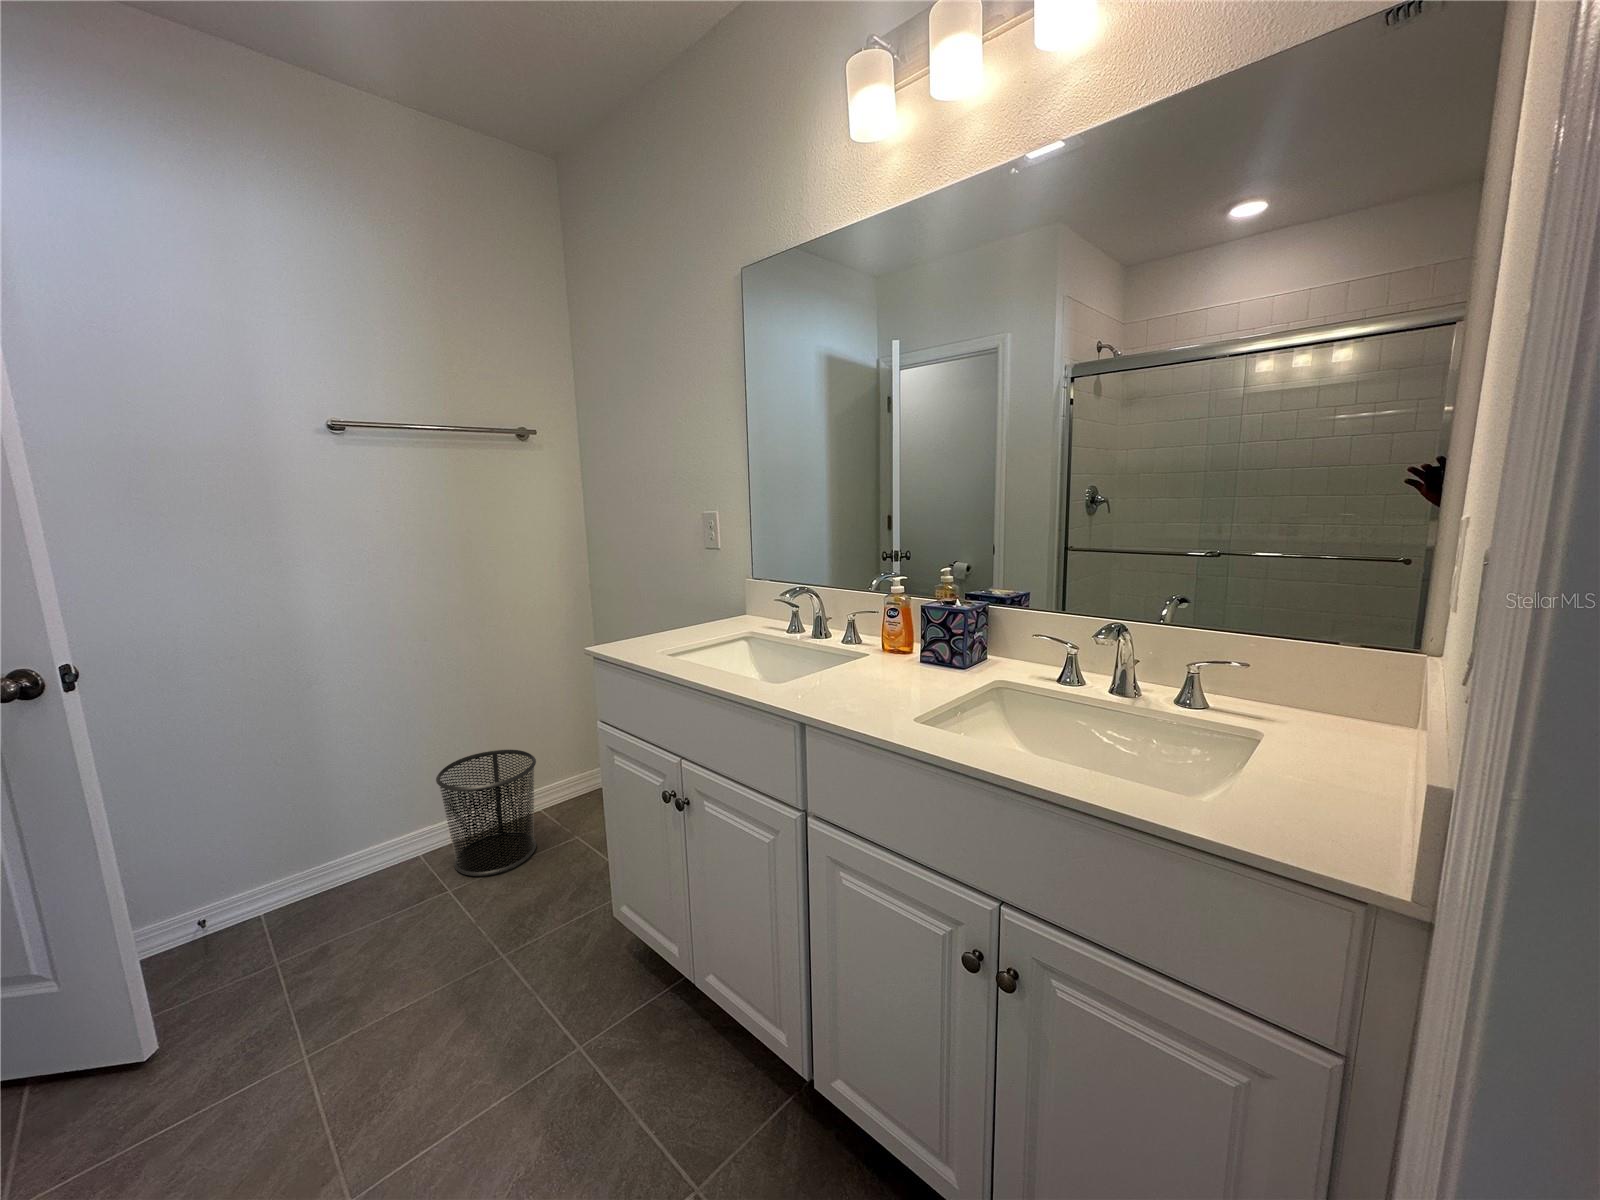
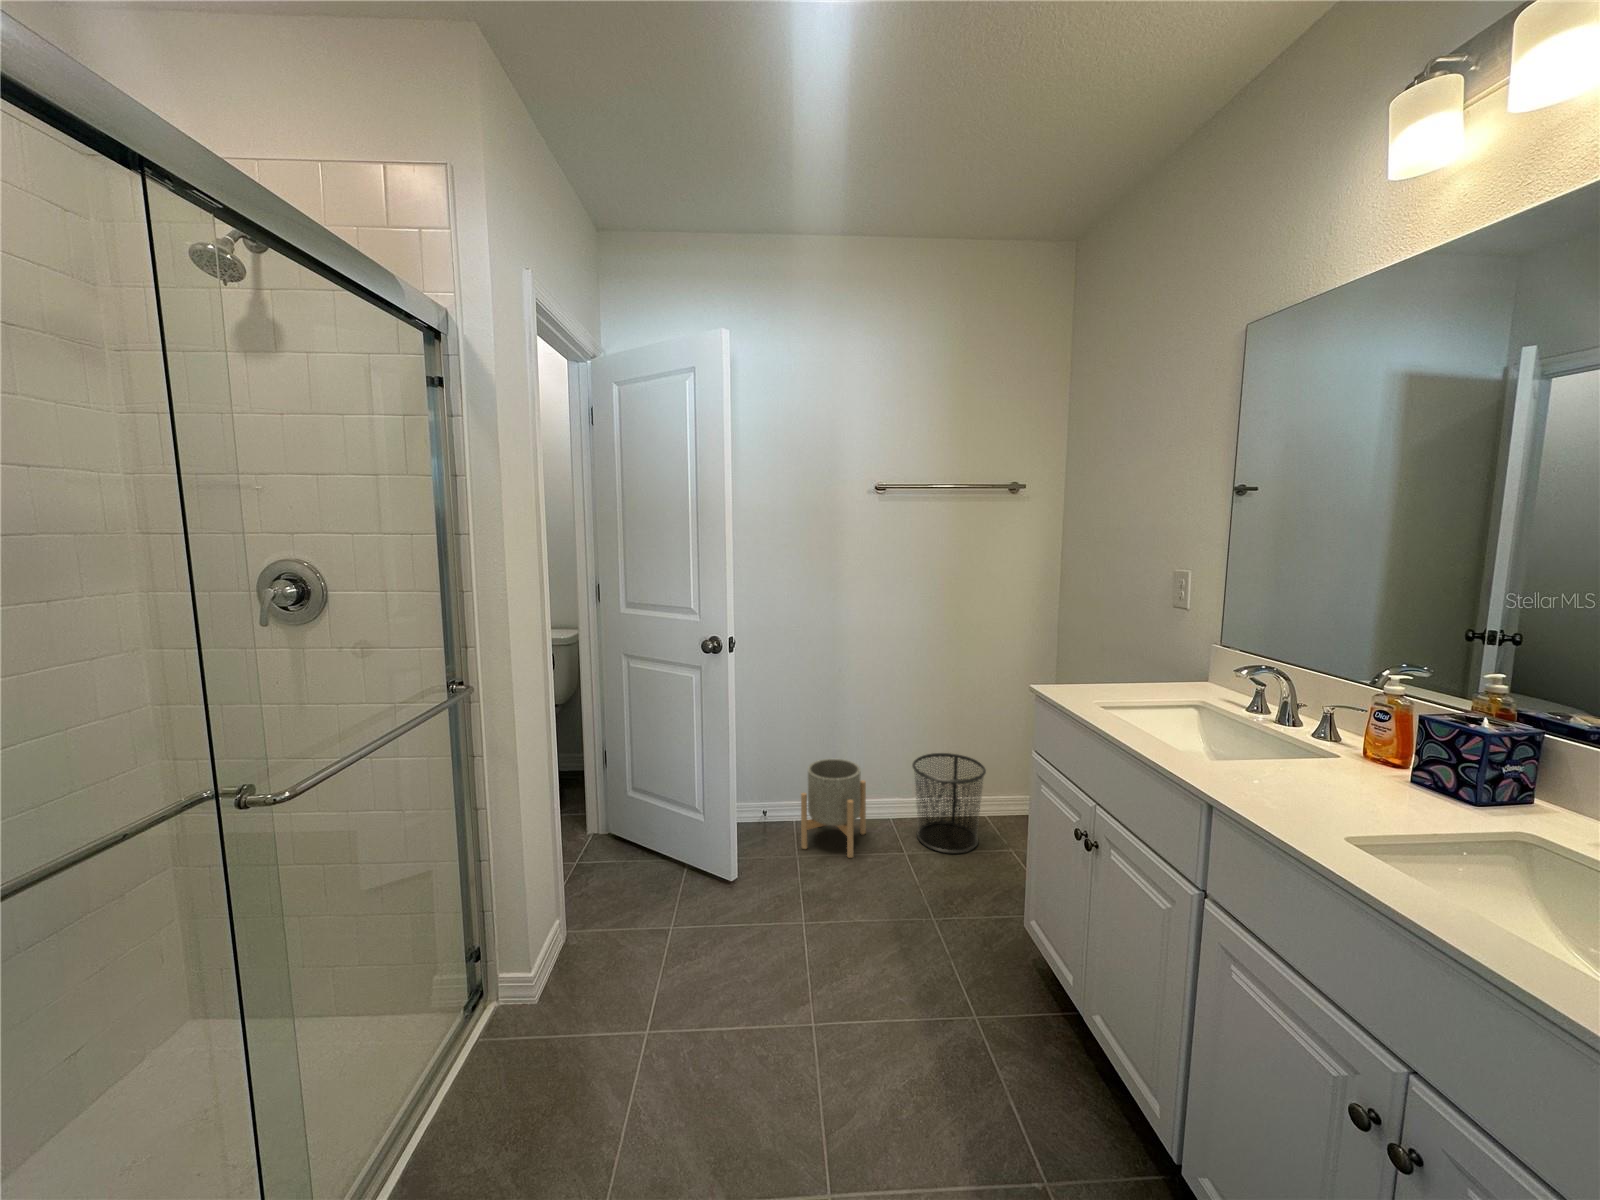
planter: none [246,804,375,961] -> present [801,759,866,858]

